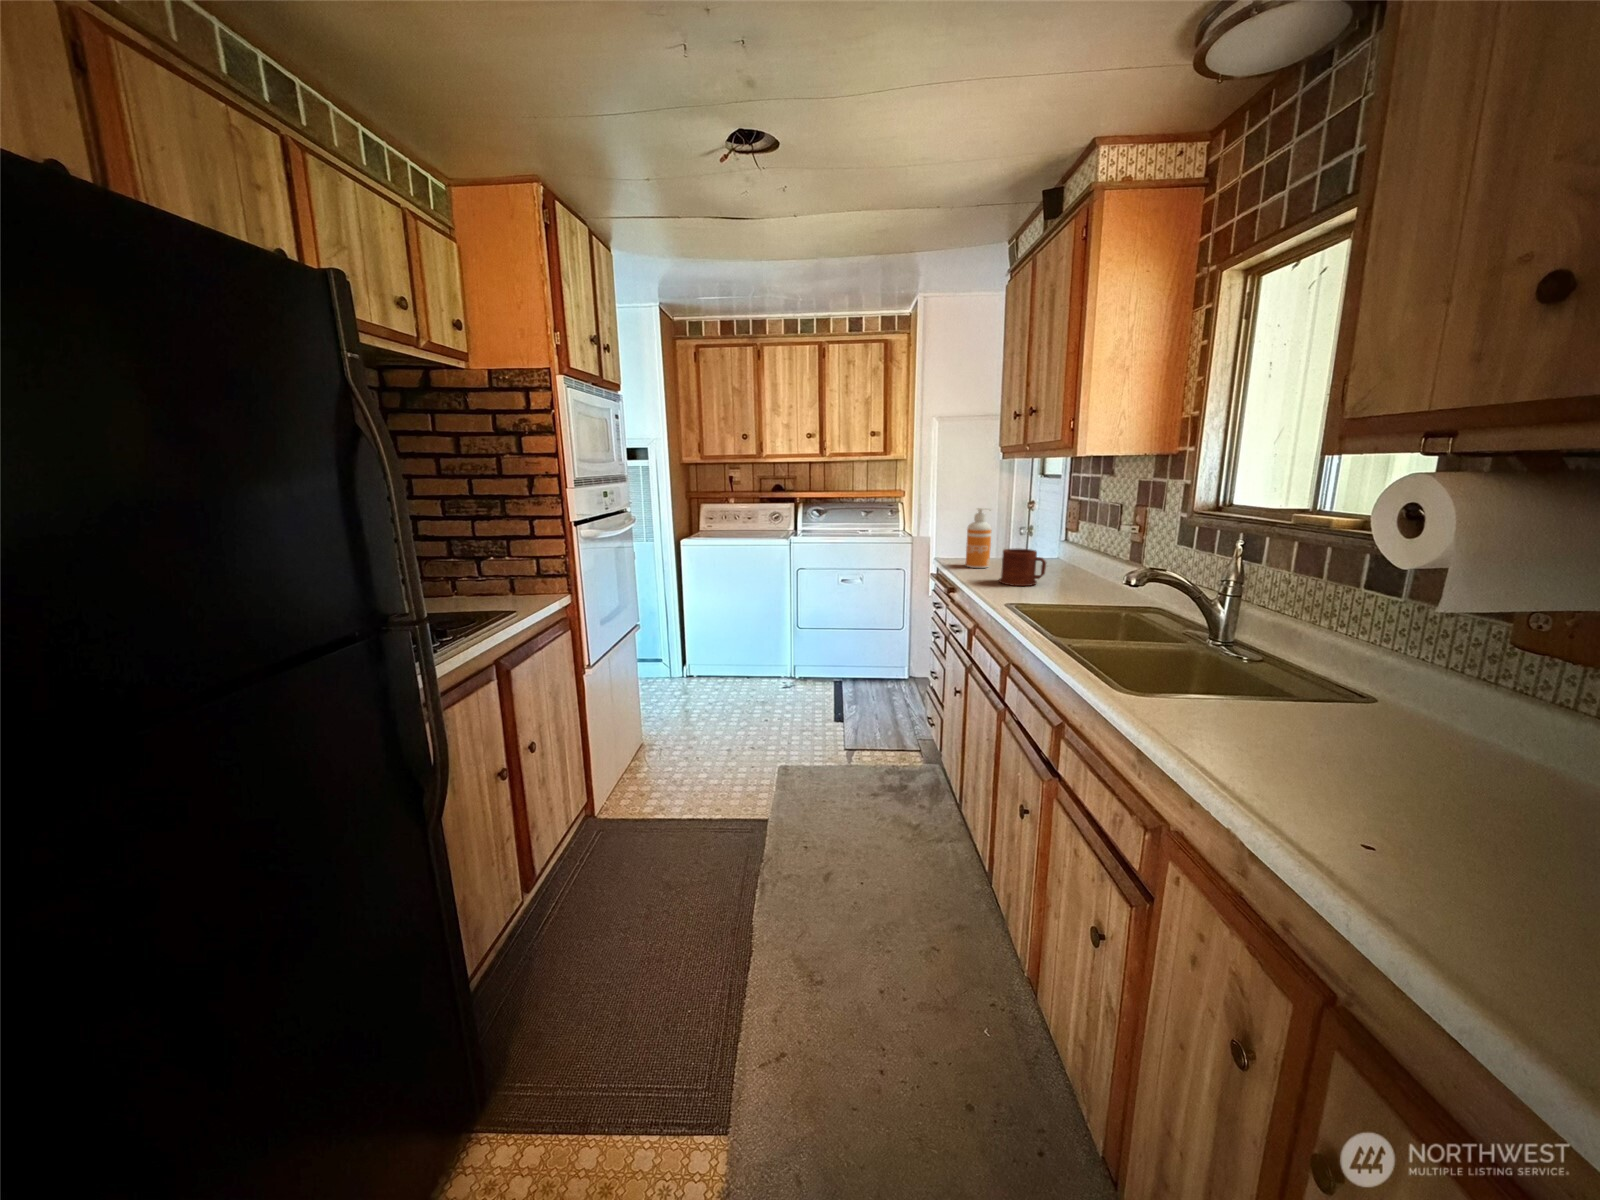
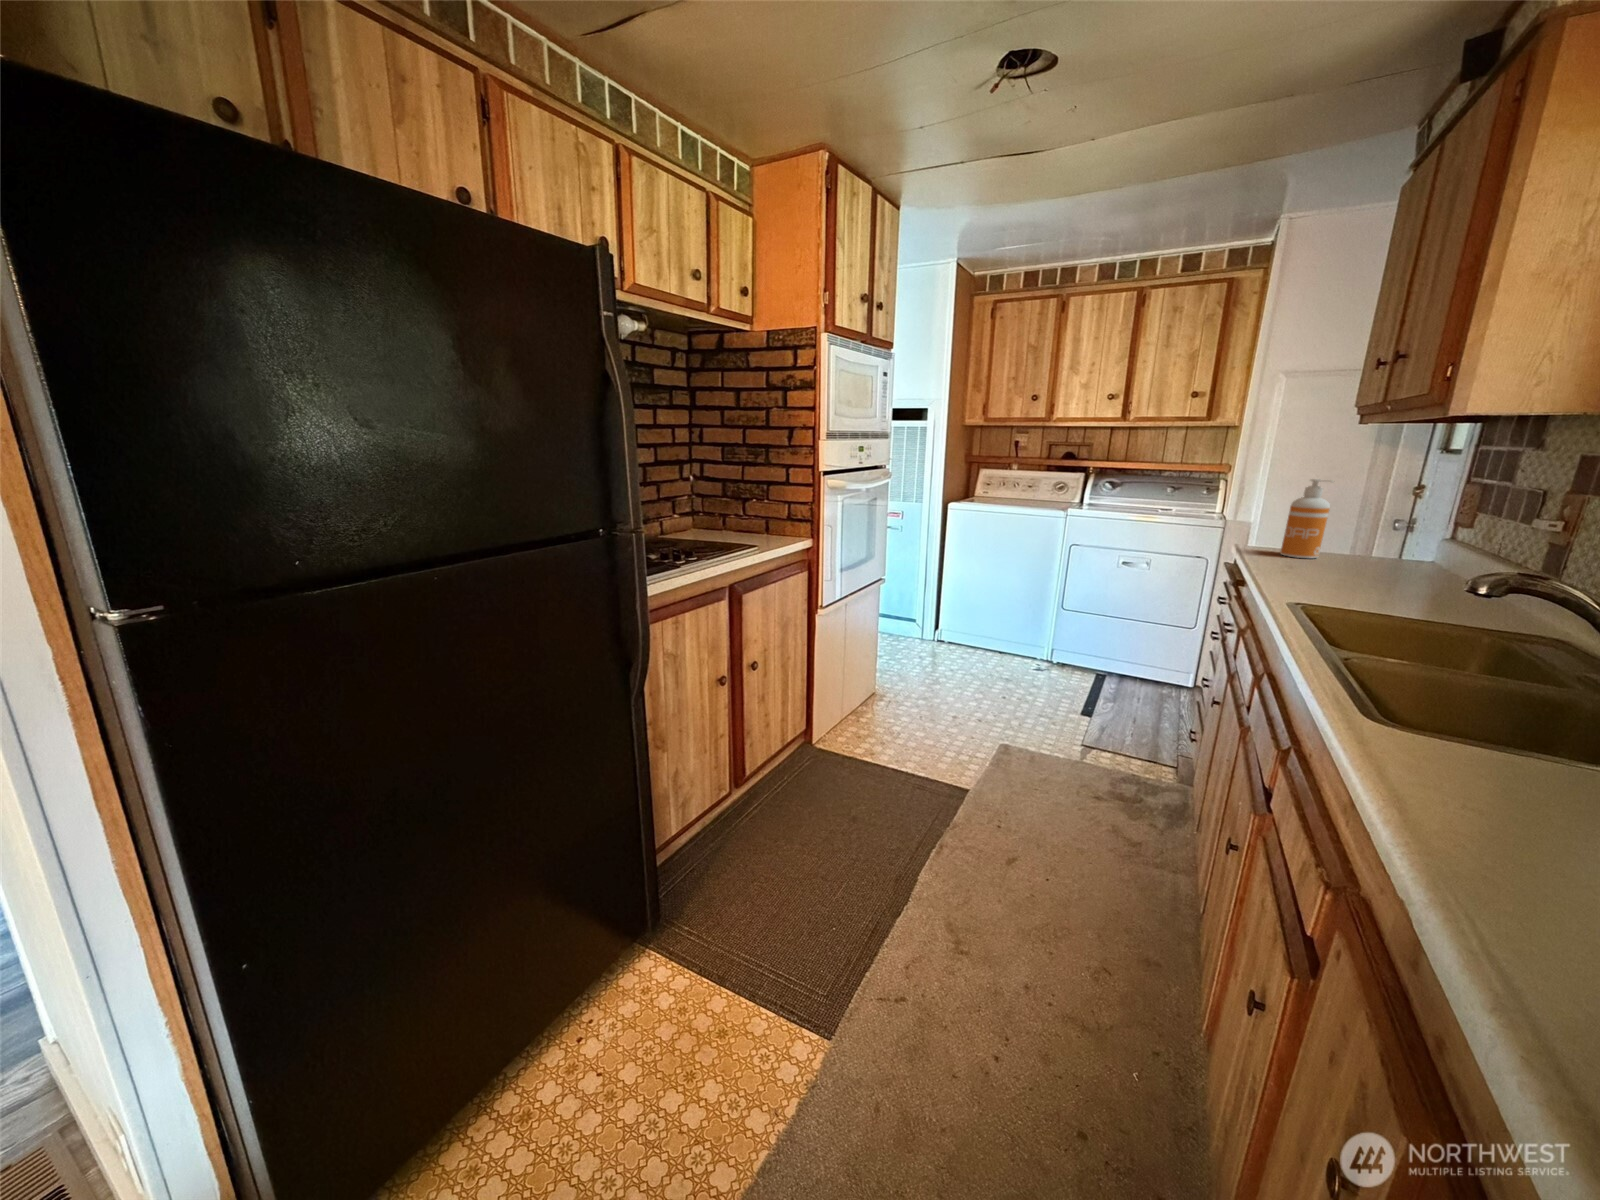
mug: present [999,548,1046,586] -> none [1319,533,1405,585]

